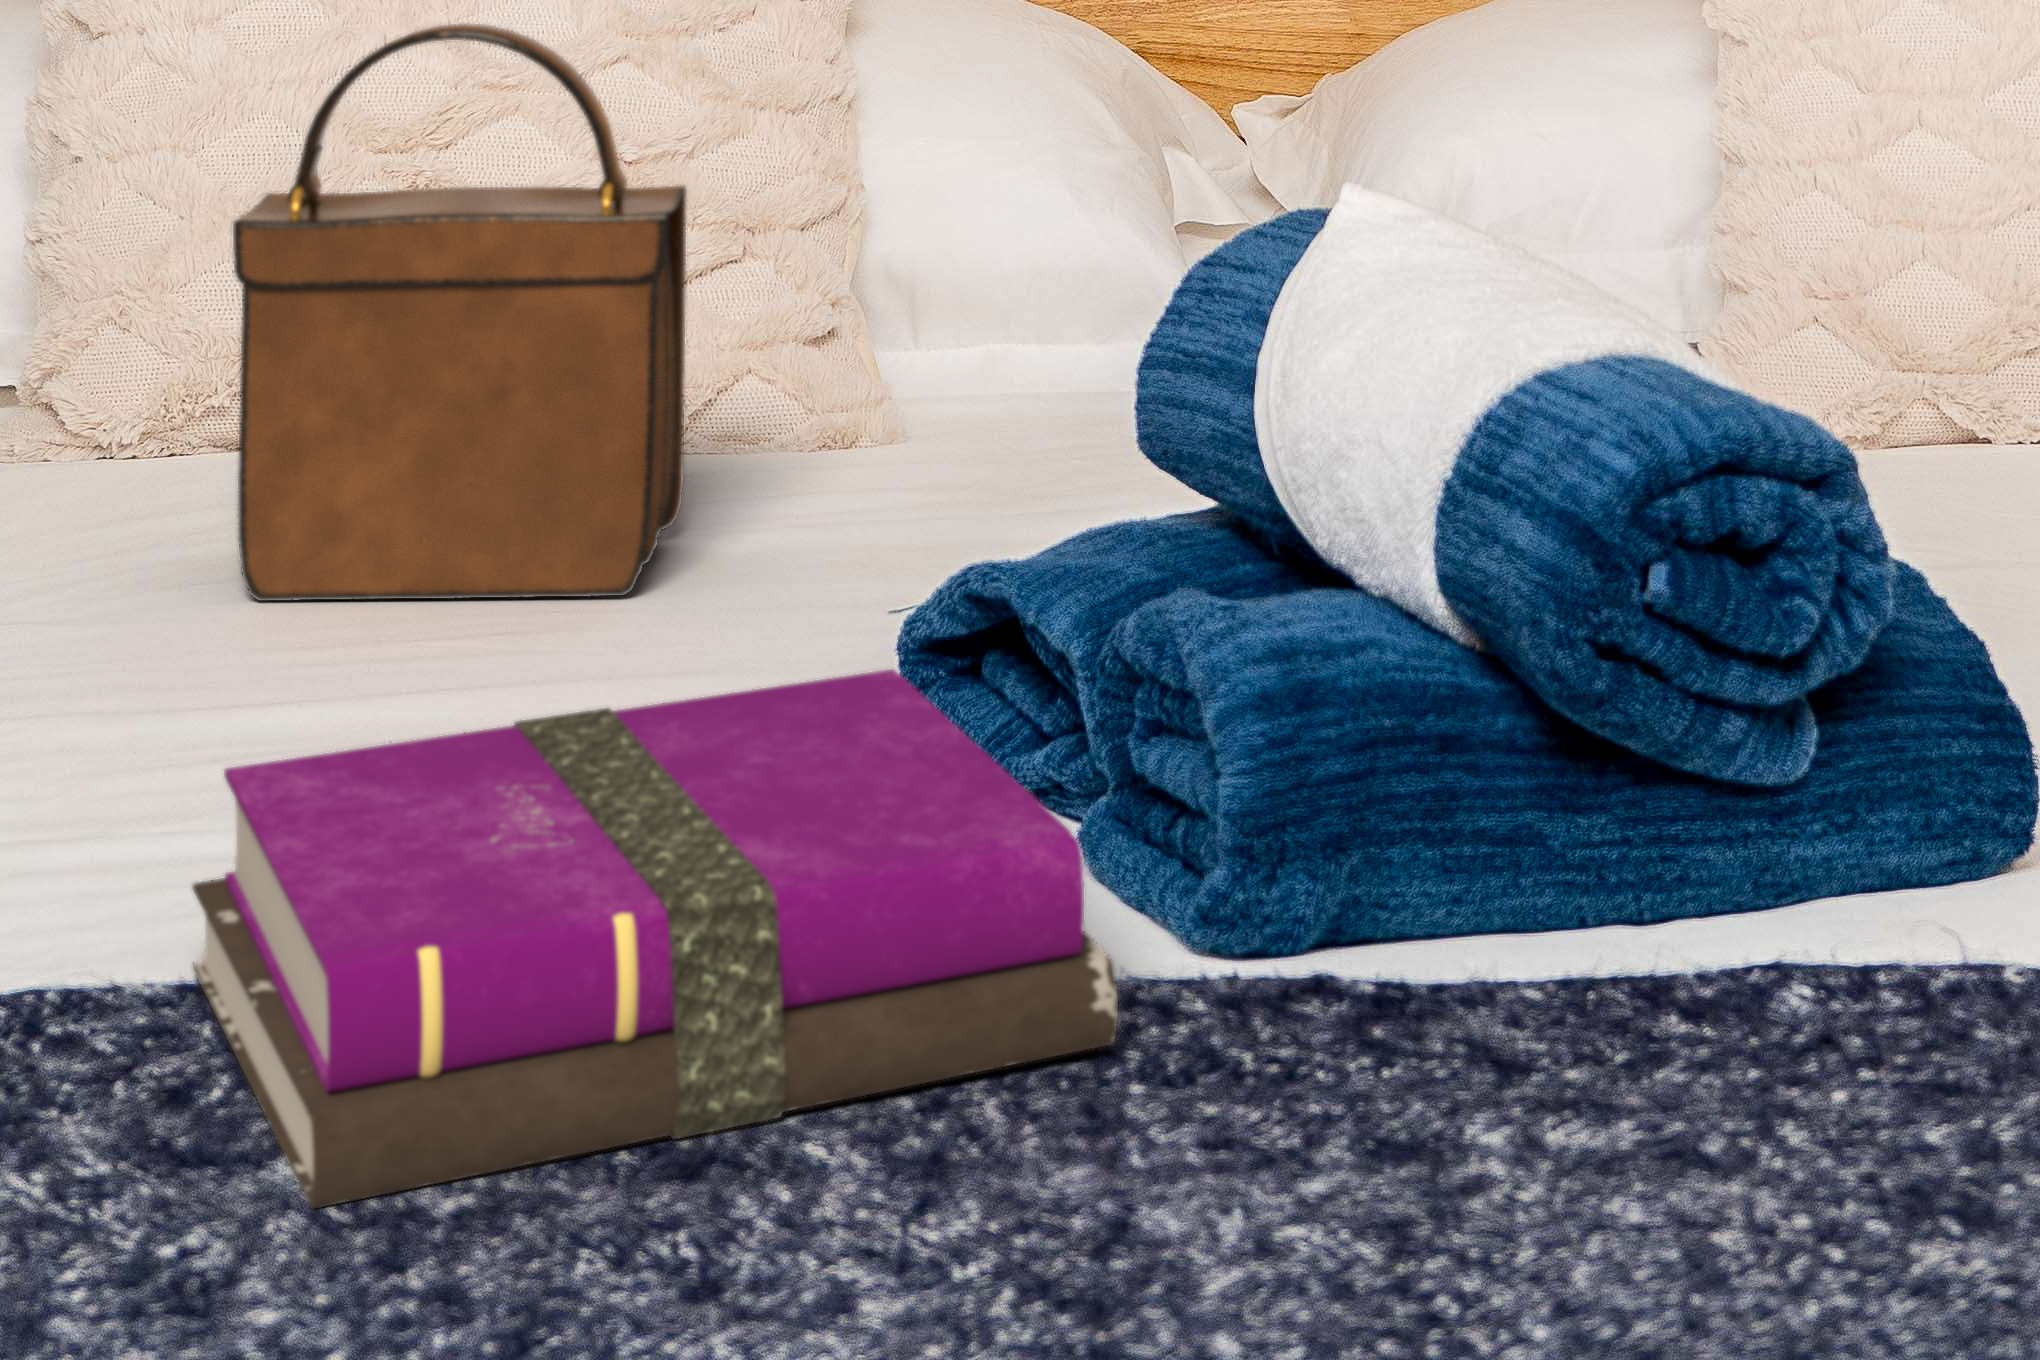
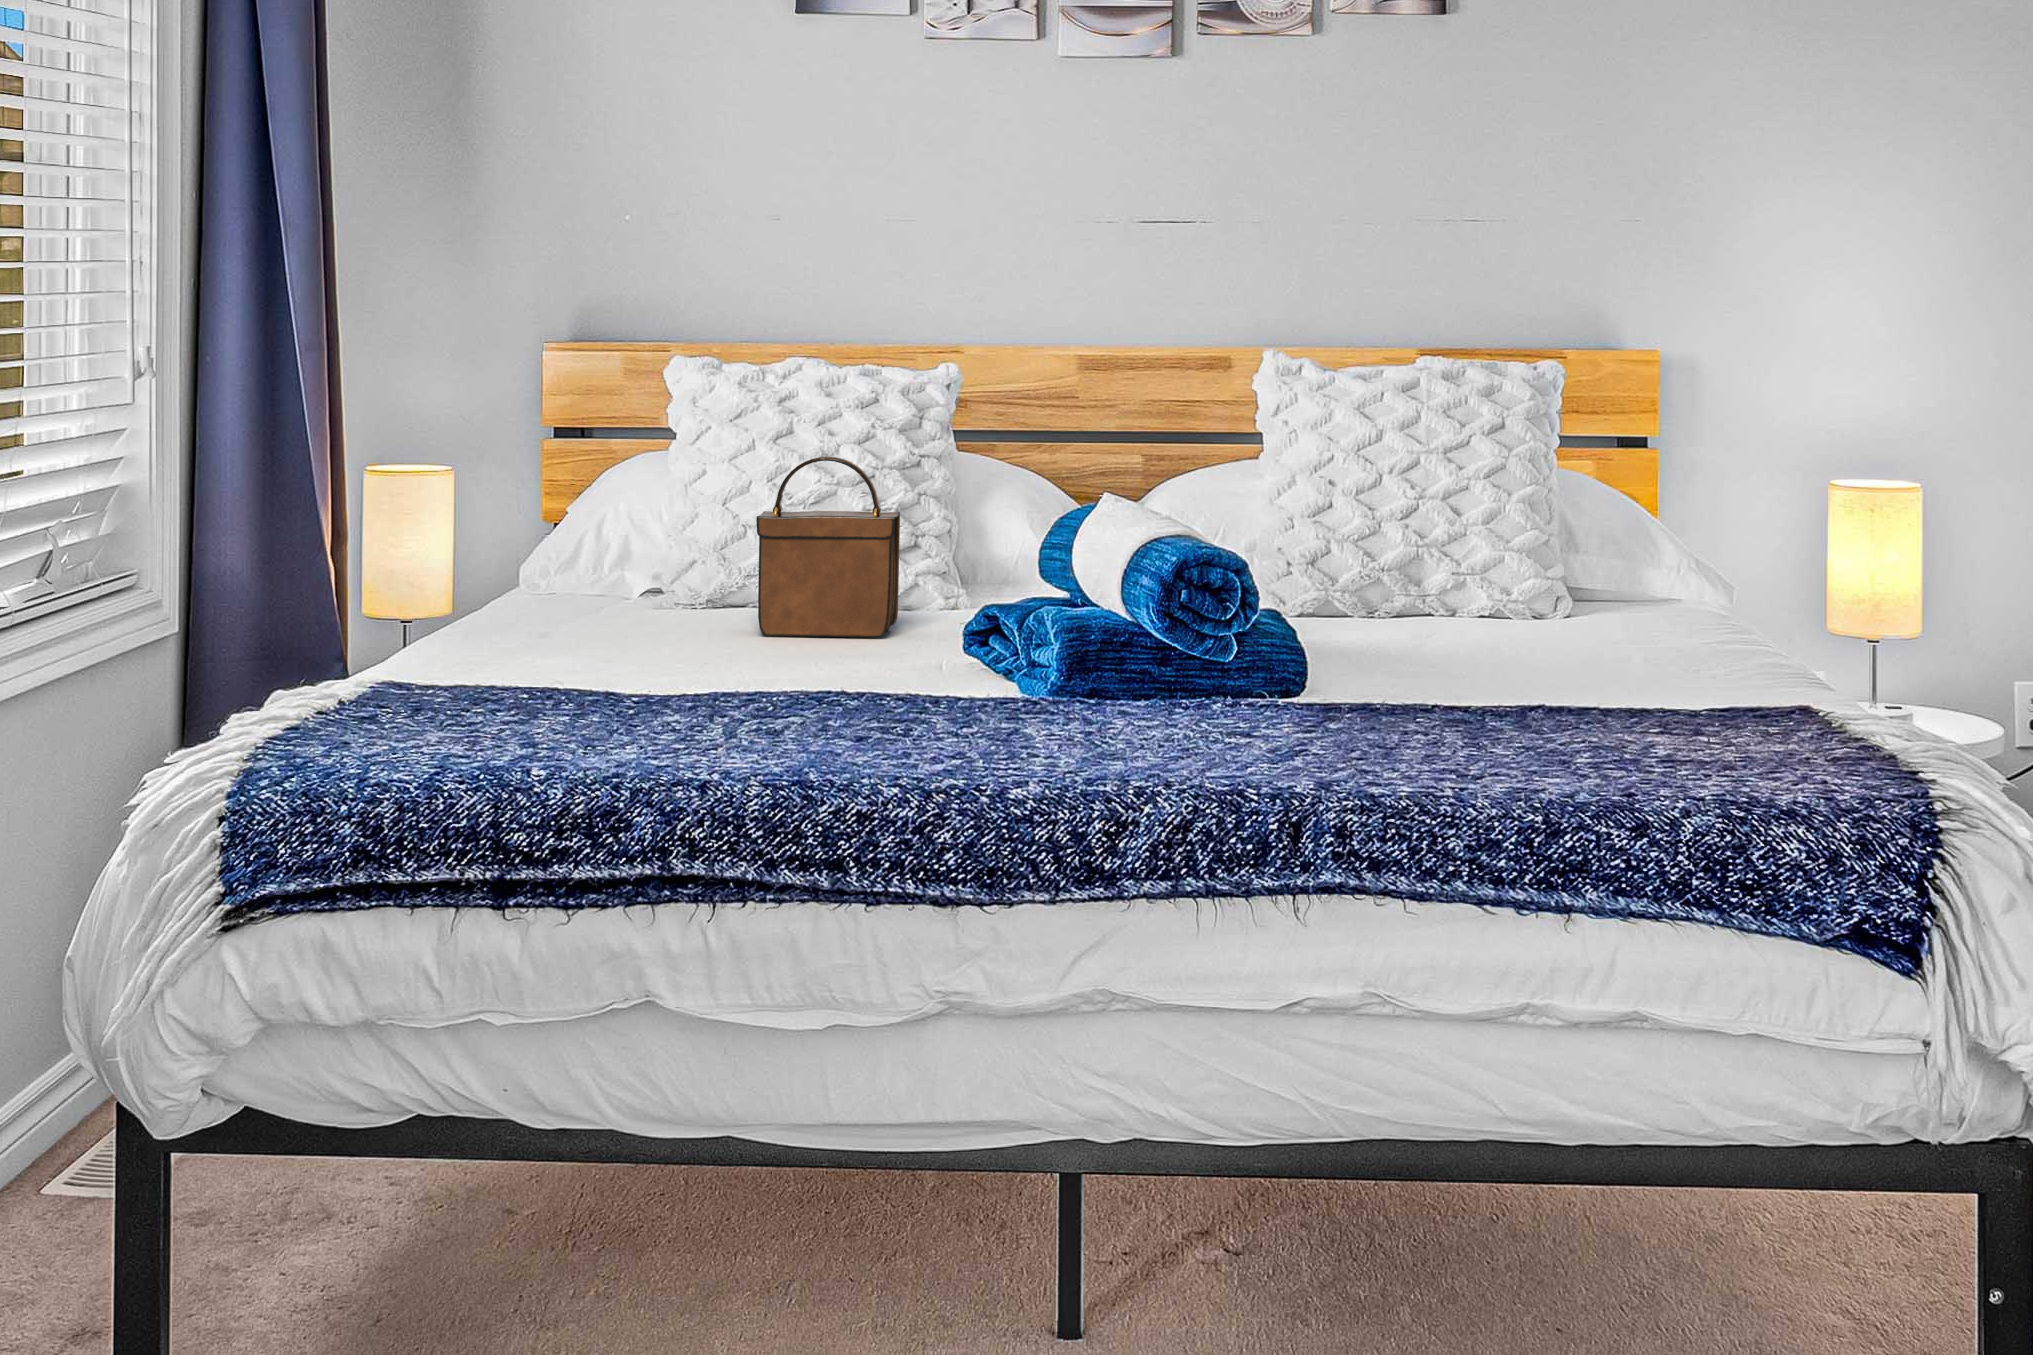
notebook: present [193,669,1118,1208] -> none [776,621,1025,712]

